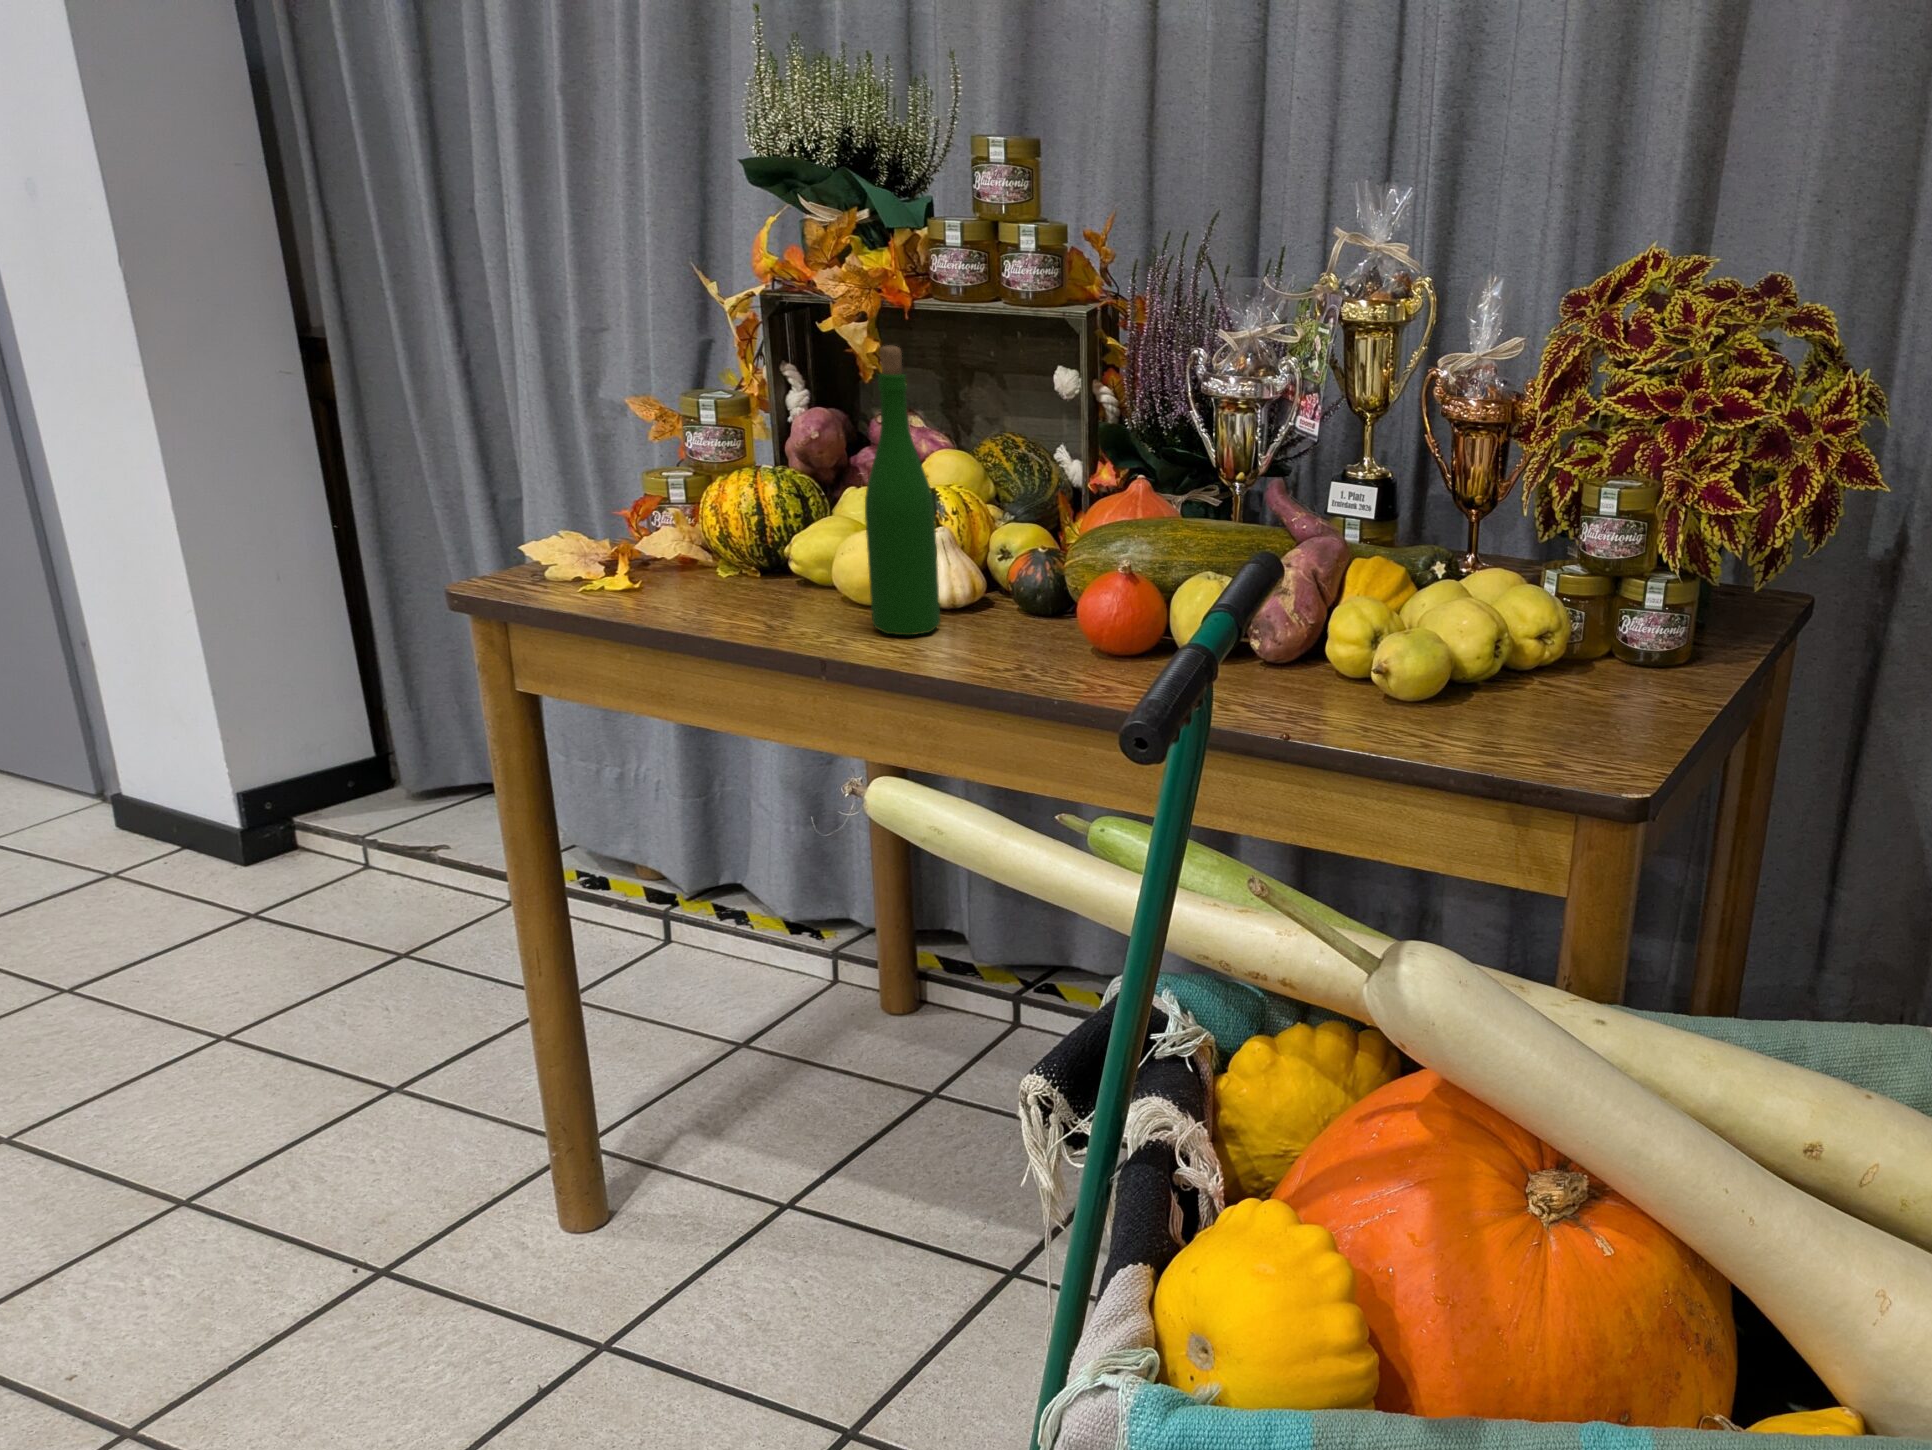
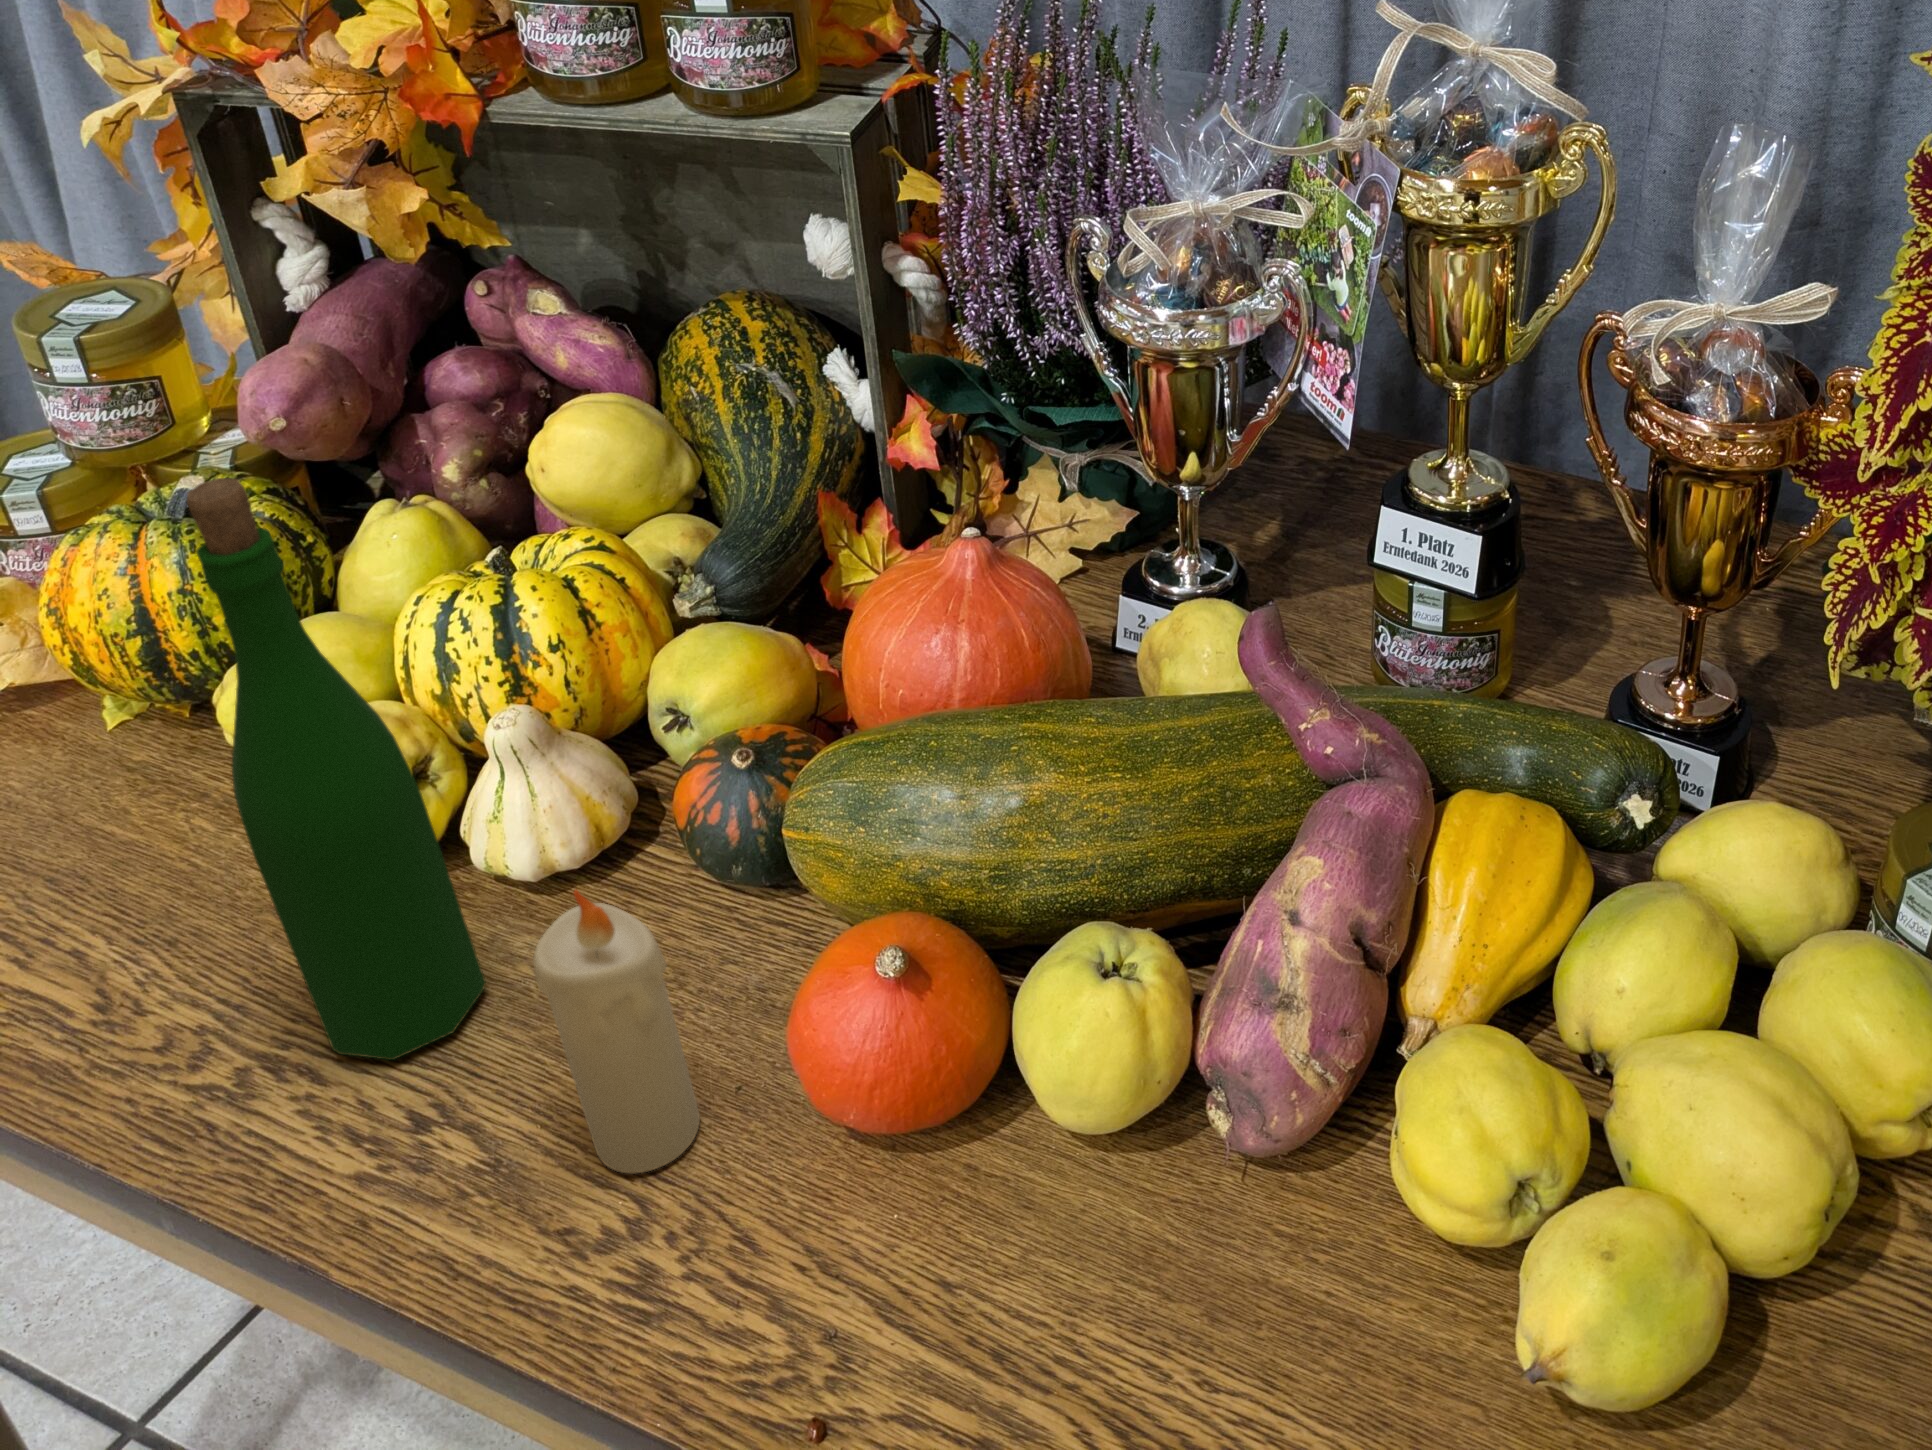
candle: none [997,513,1045,657] -> present [533,890,700,1173]

